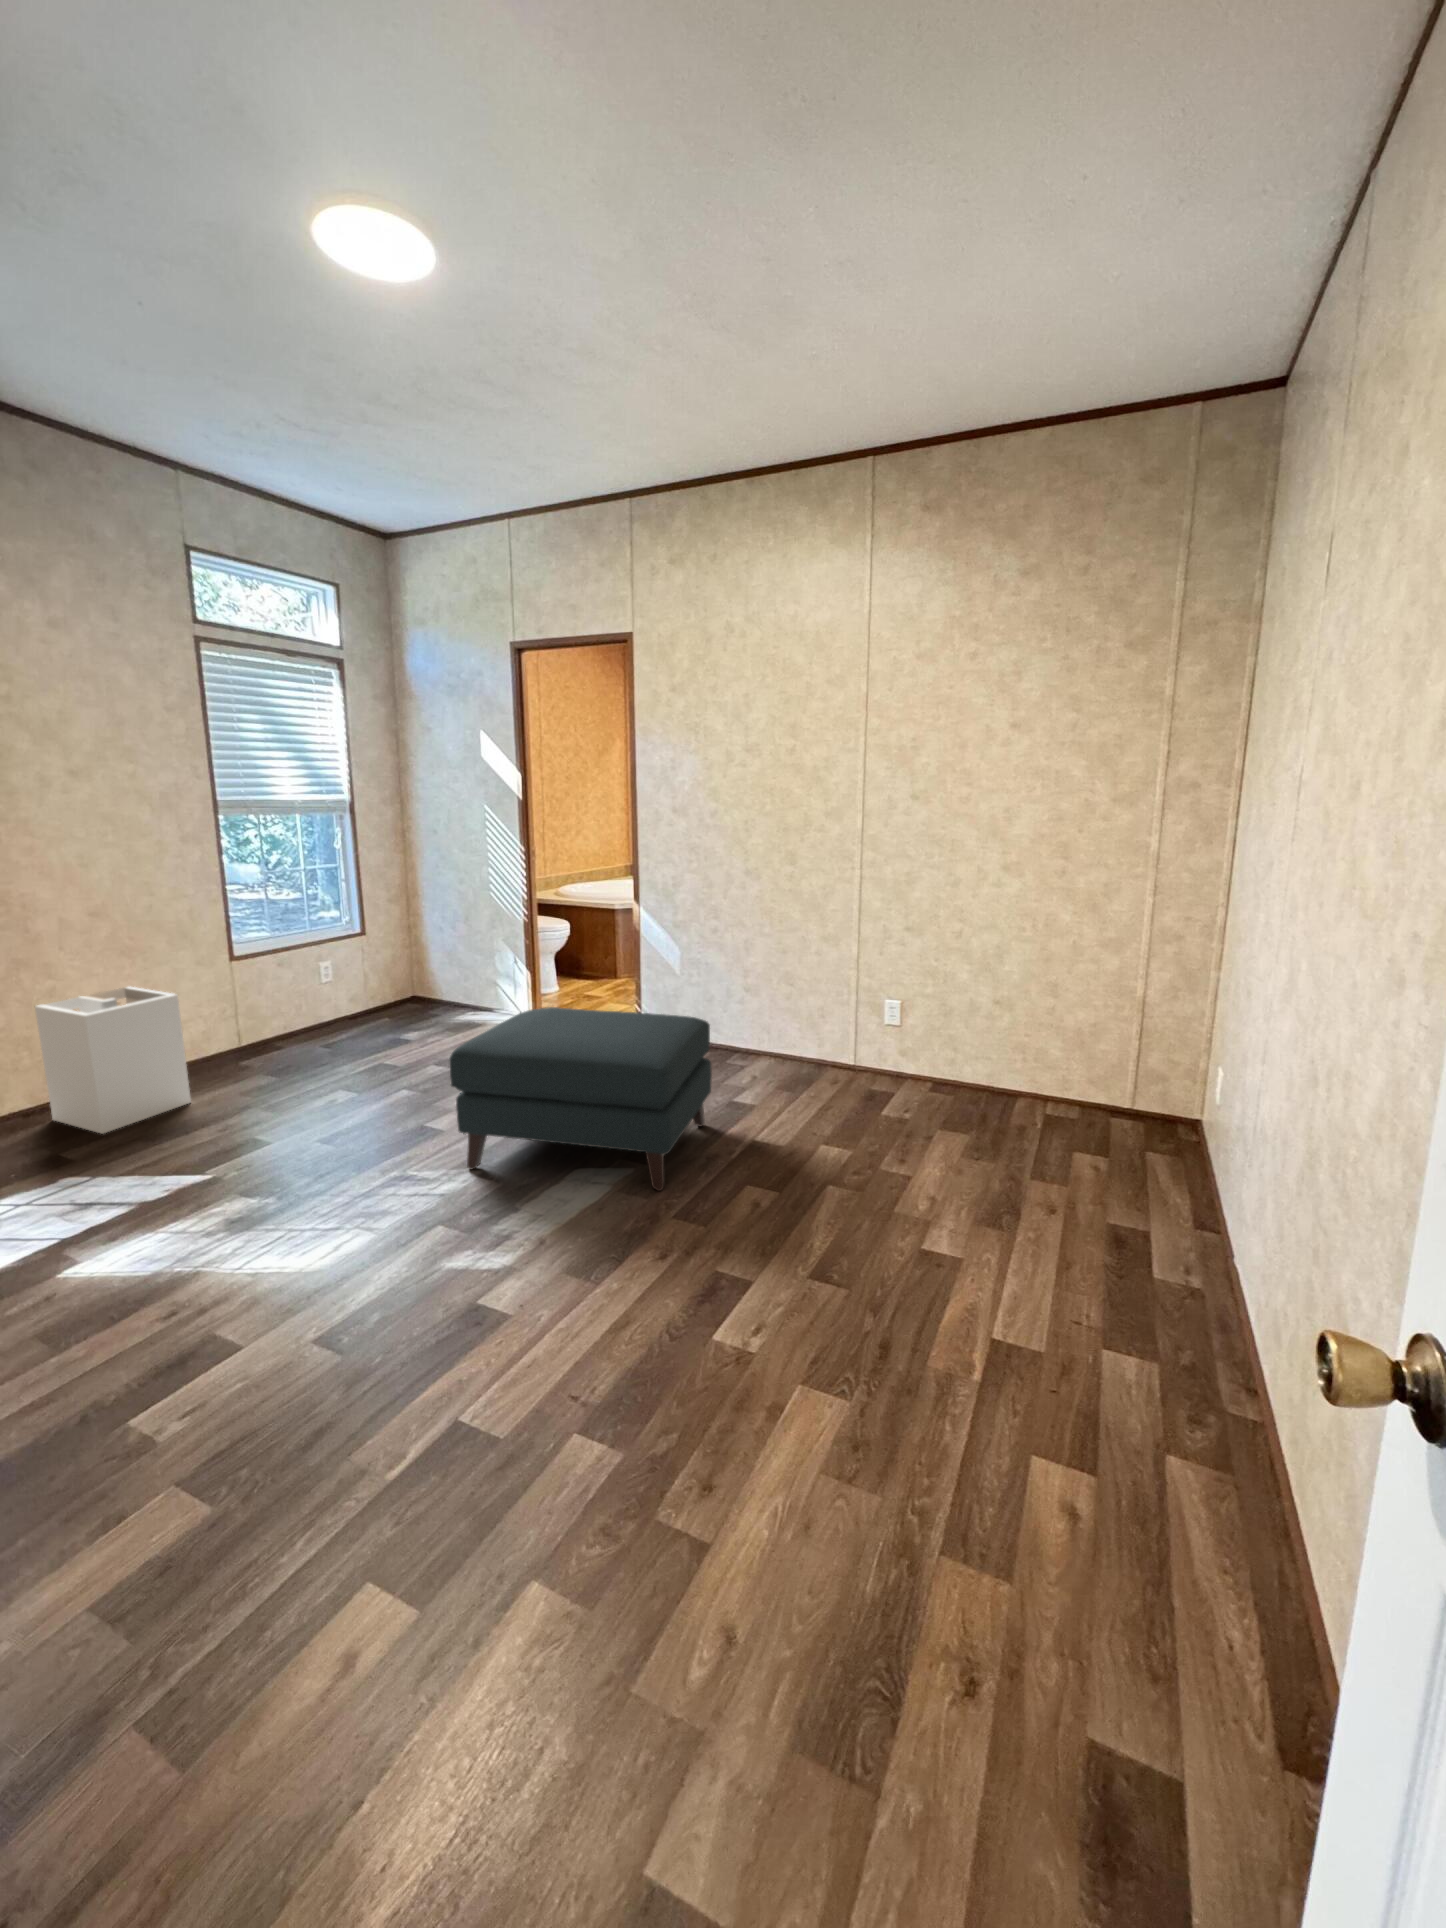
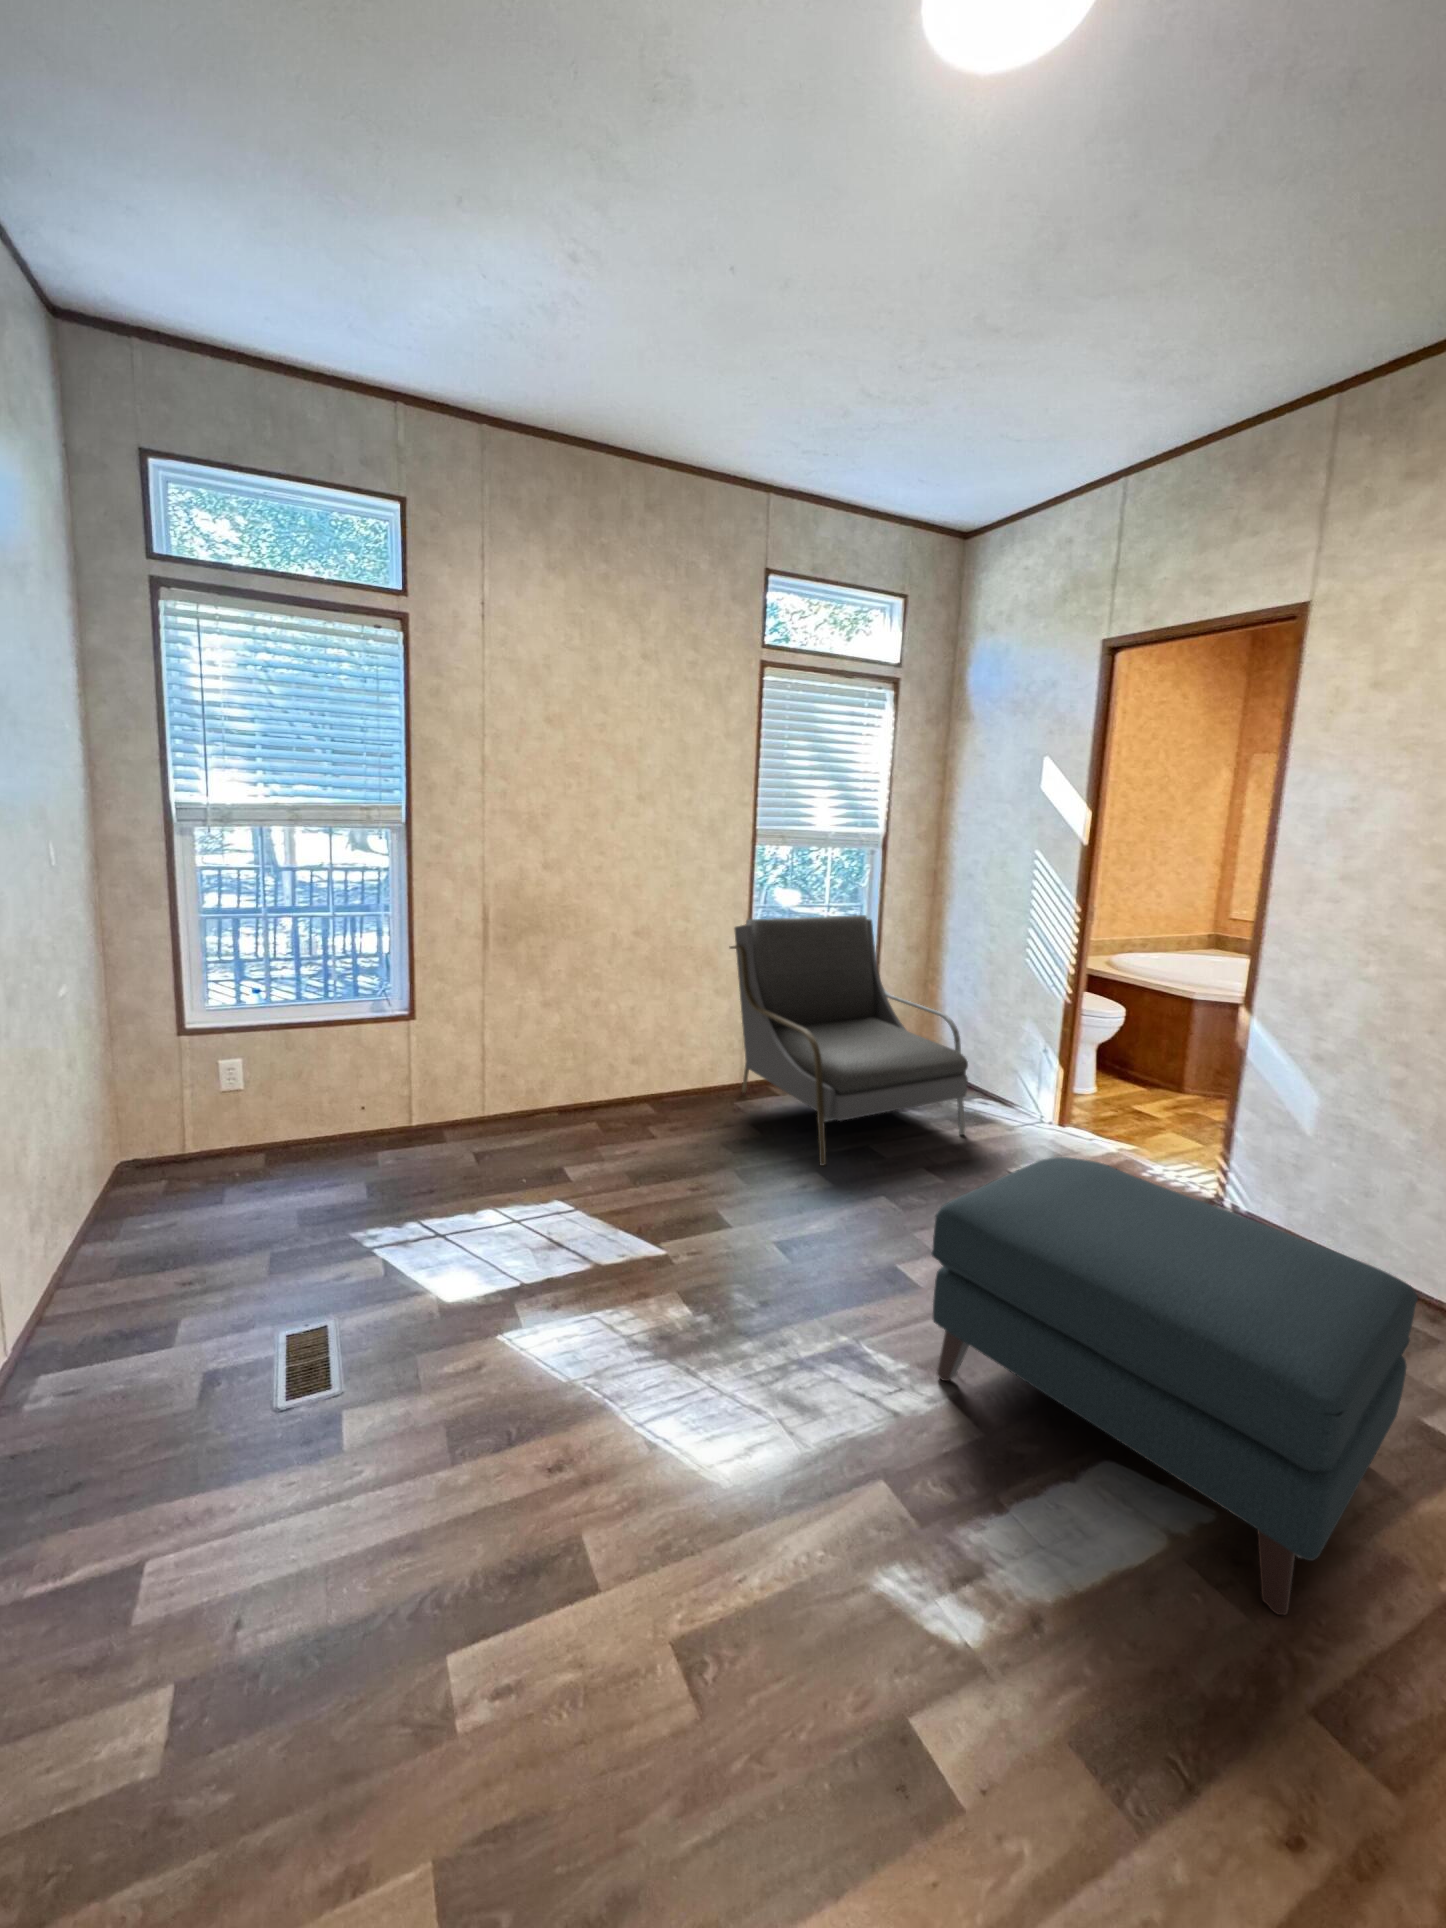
armchair: none [206,873,463,1086] -> present [730,915,968,1166]
laundry hamper: present [35,987,191,1134] -> none [577,1007,684,1152]

